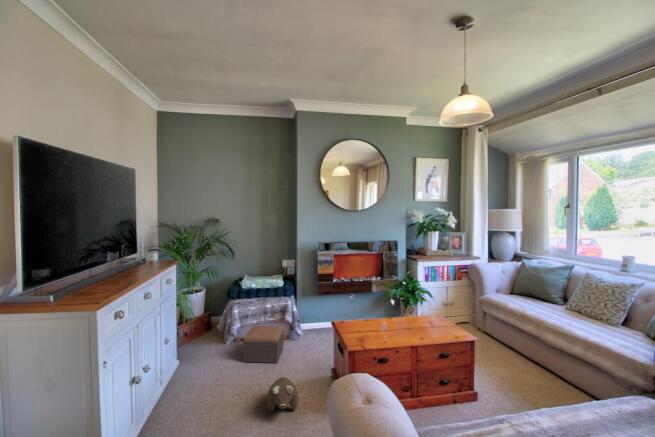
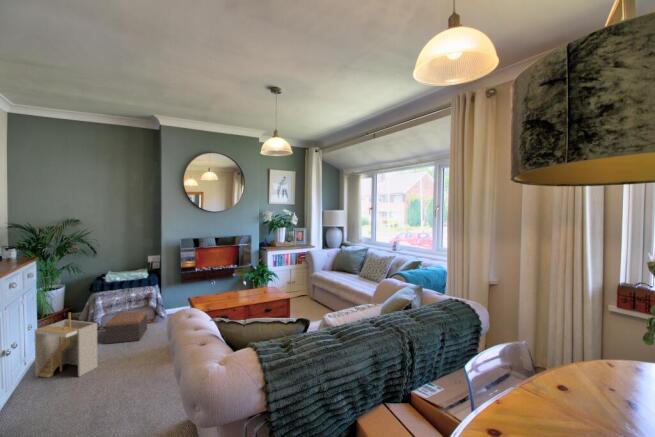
storage bin: none [177,325,237,405] -> present [35,313,97,378]
plush toy: present [267,377,298,412] -> none [125,346,153,373]

